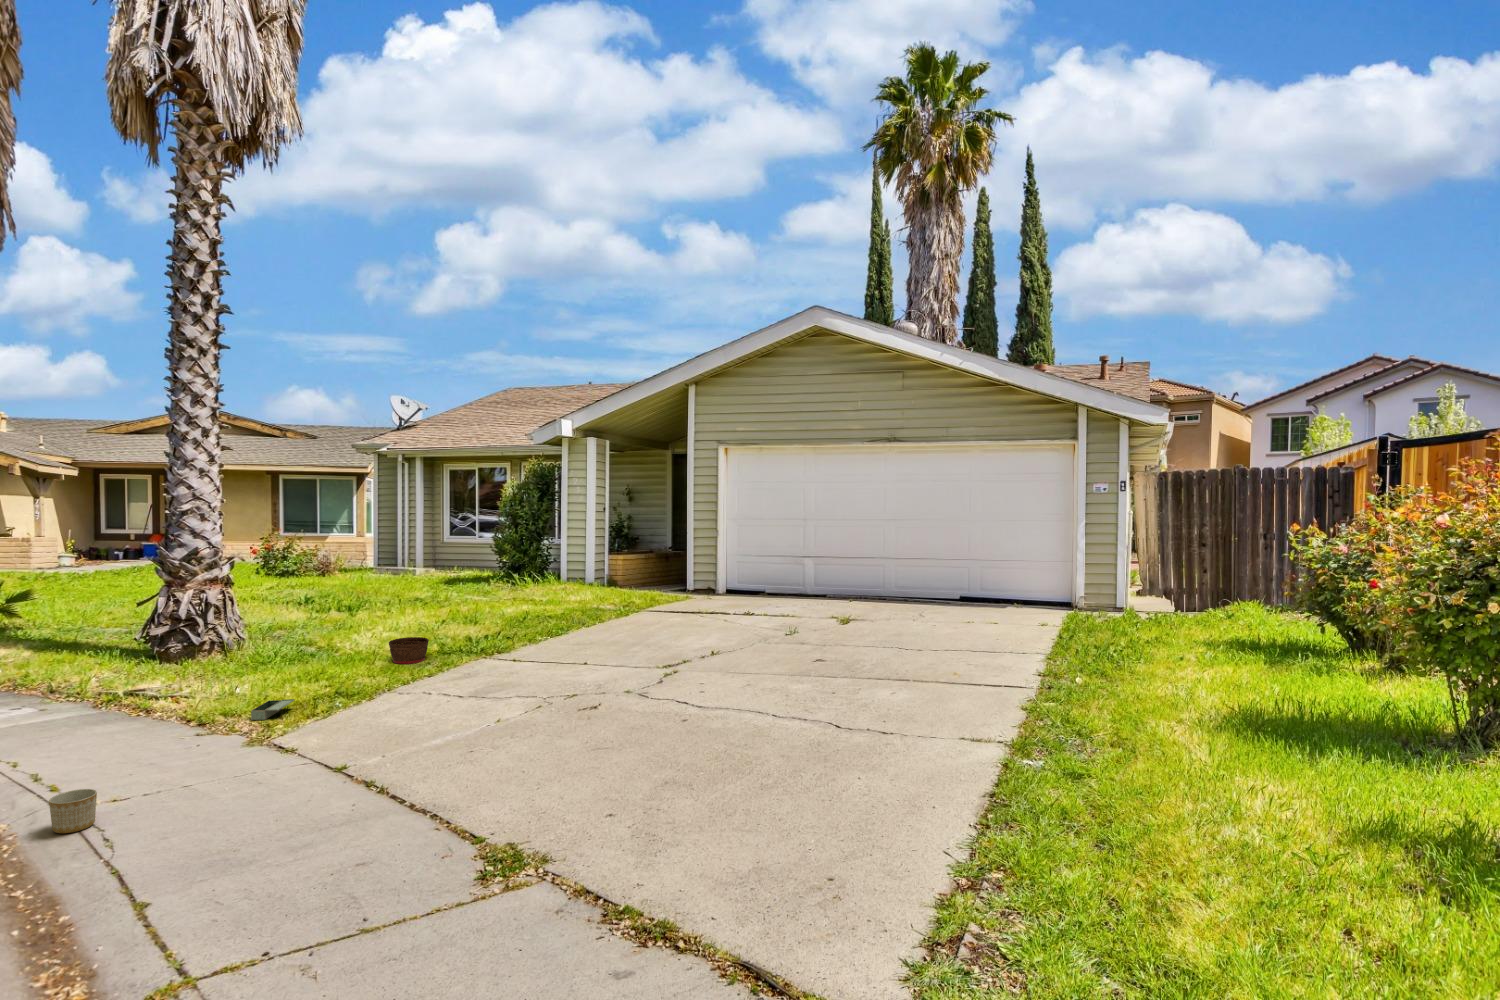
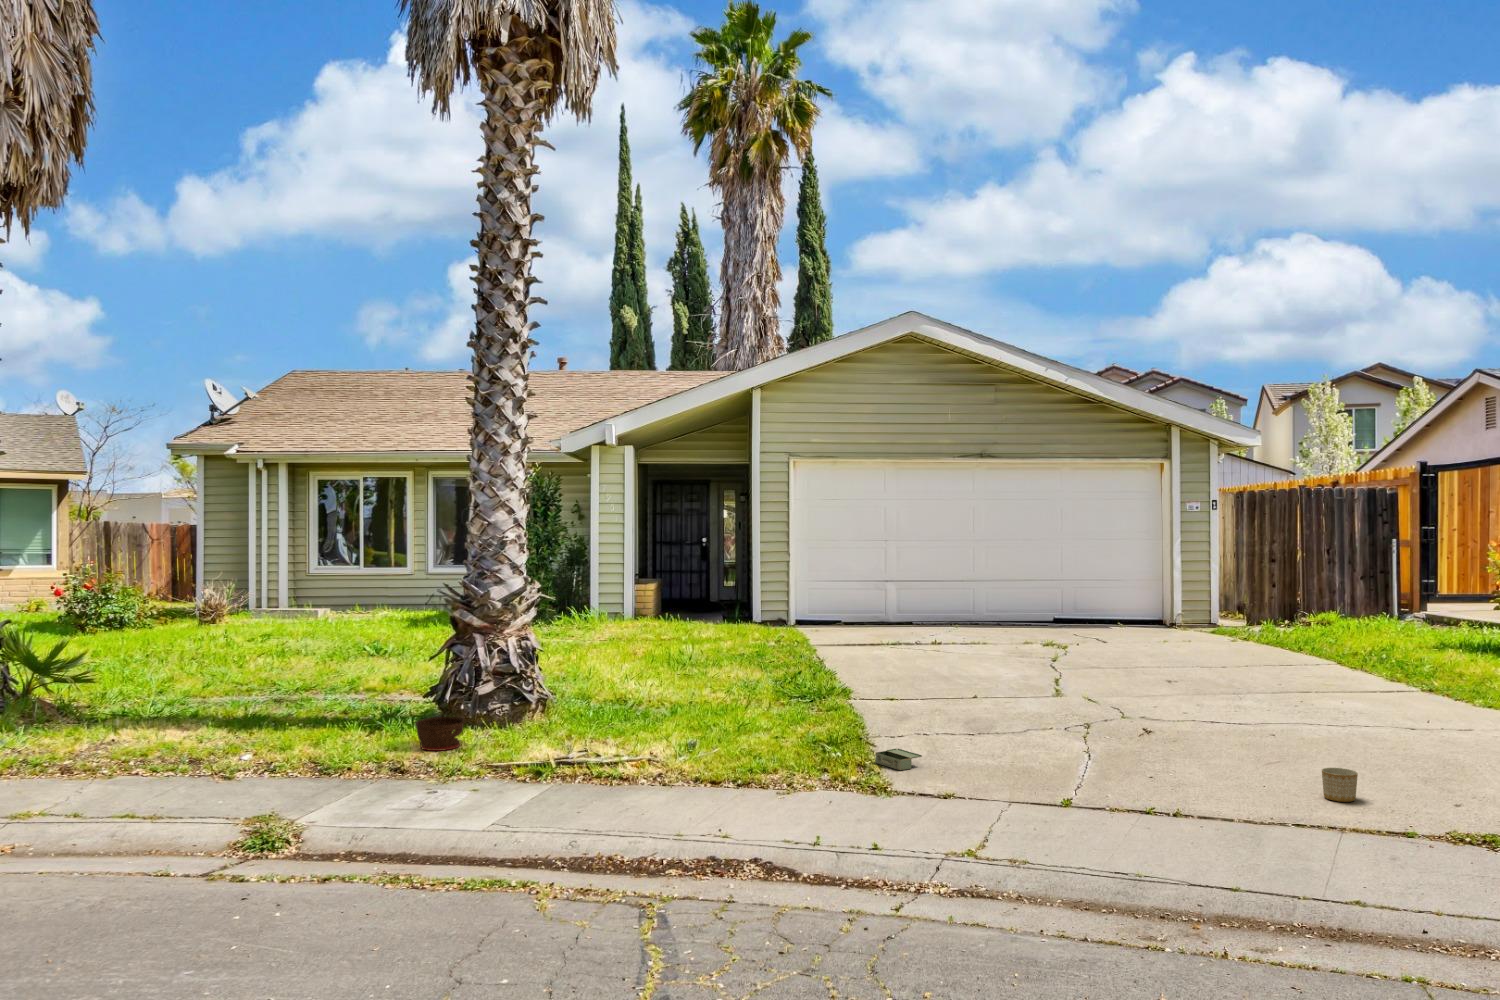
basket: present [389,637,429,664] -> present [415,717,465,751]
planter: present [49,789,97,833] -> present [1322,768,1358,802]

